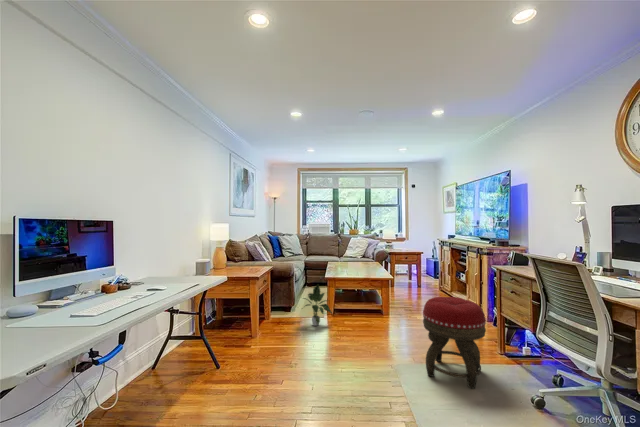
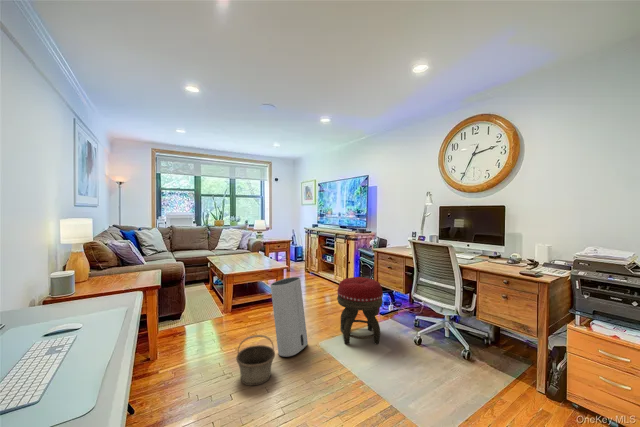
potted plant: present [304,284,332,326] -> none [203,282,237,326]
air purifier: none [342,286,383,369] -> present [271,277,308,356]
basket: none [296,335,333,384] -> present [236,335,275,385]

